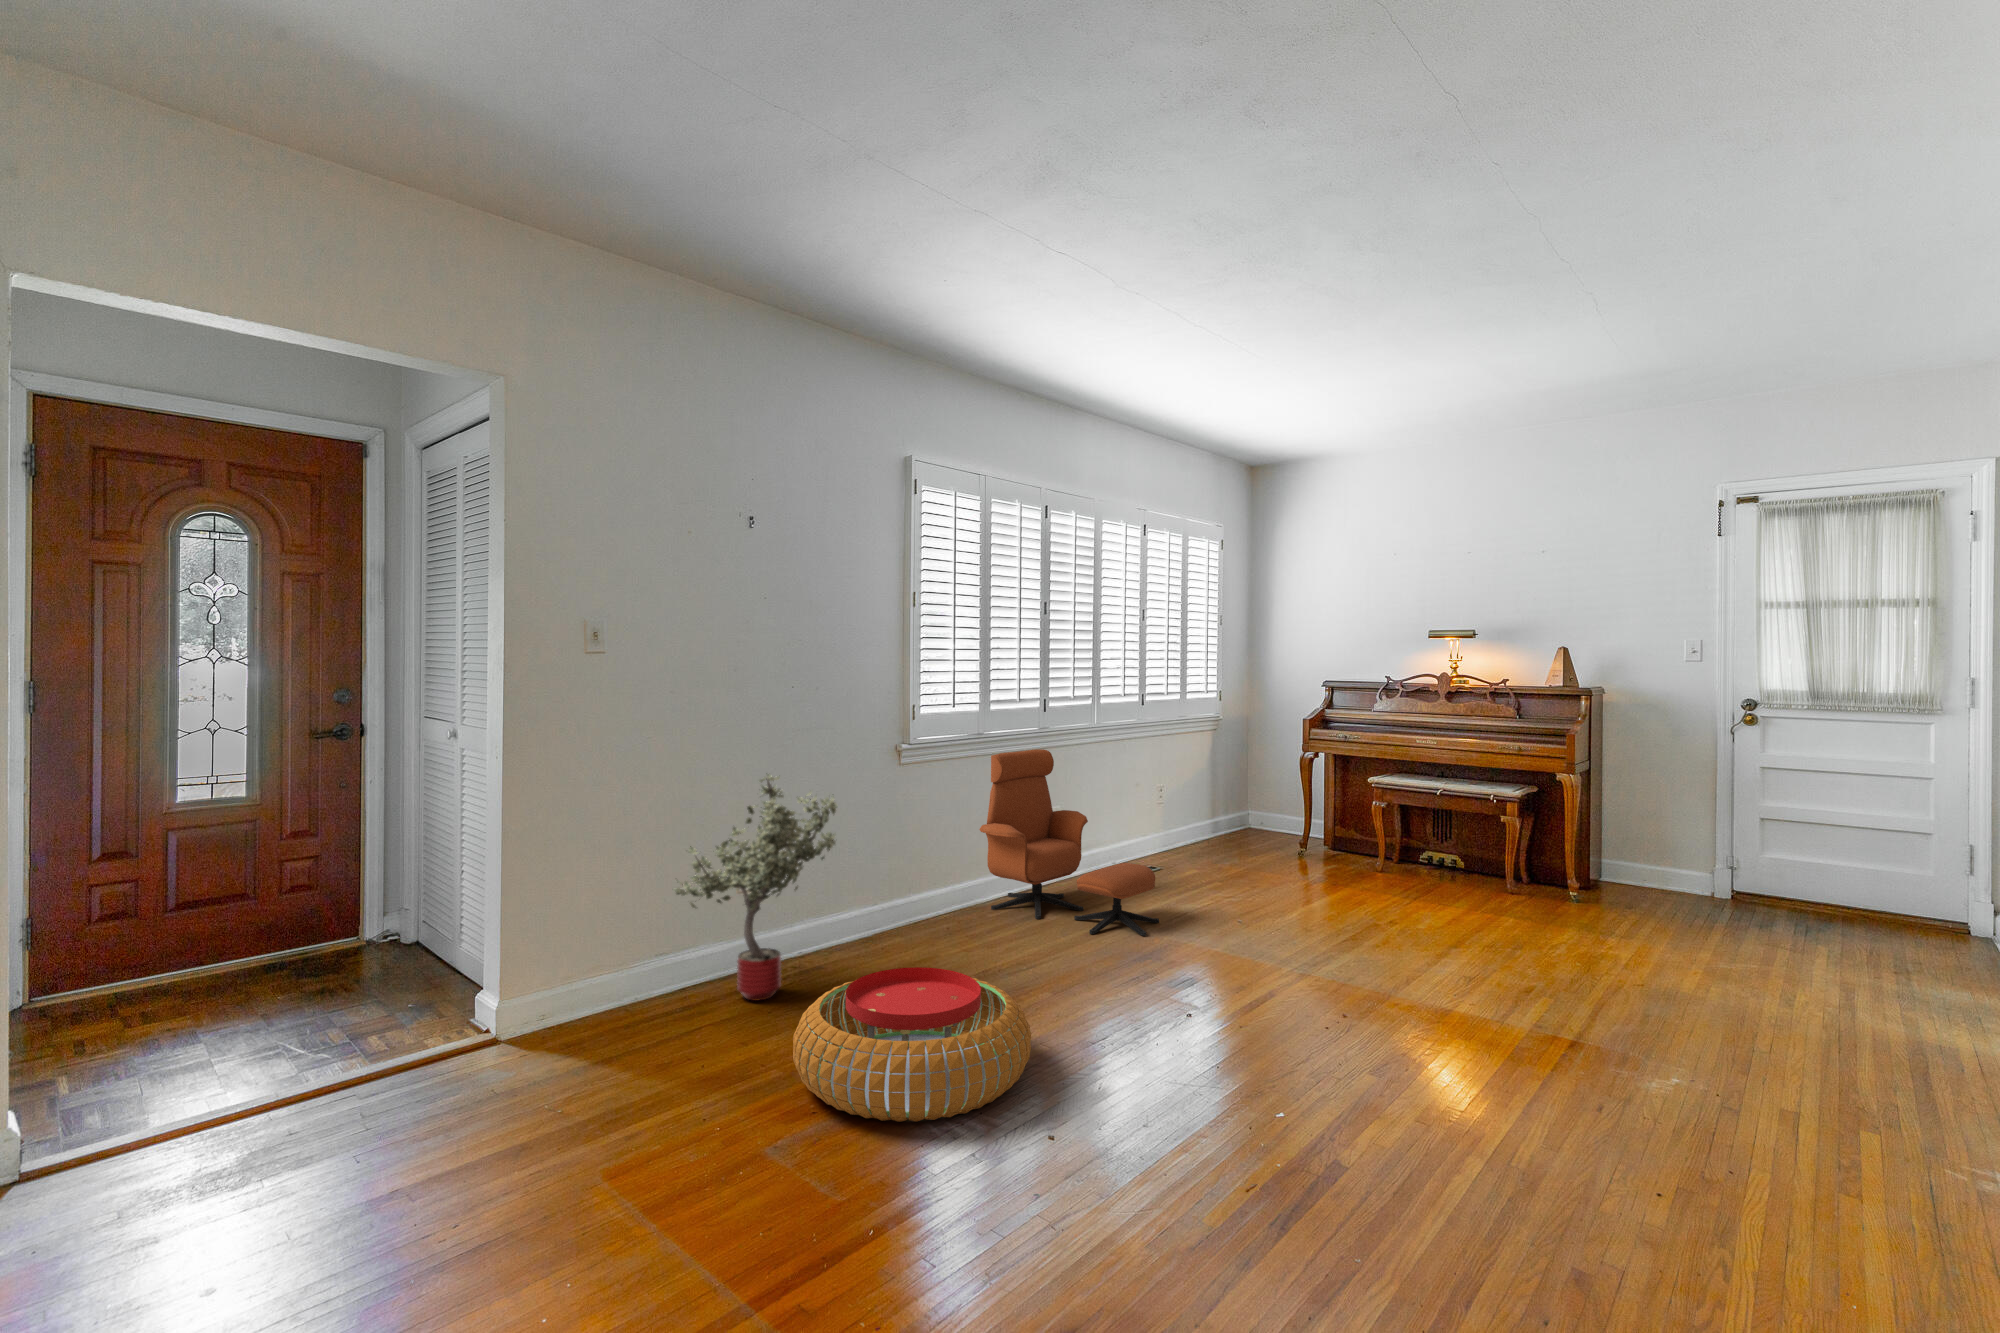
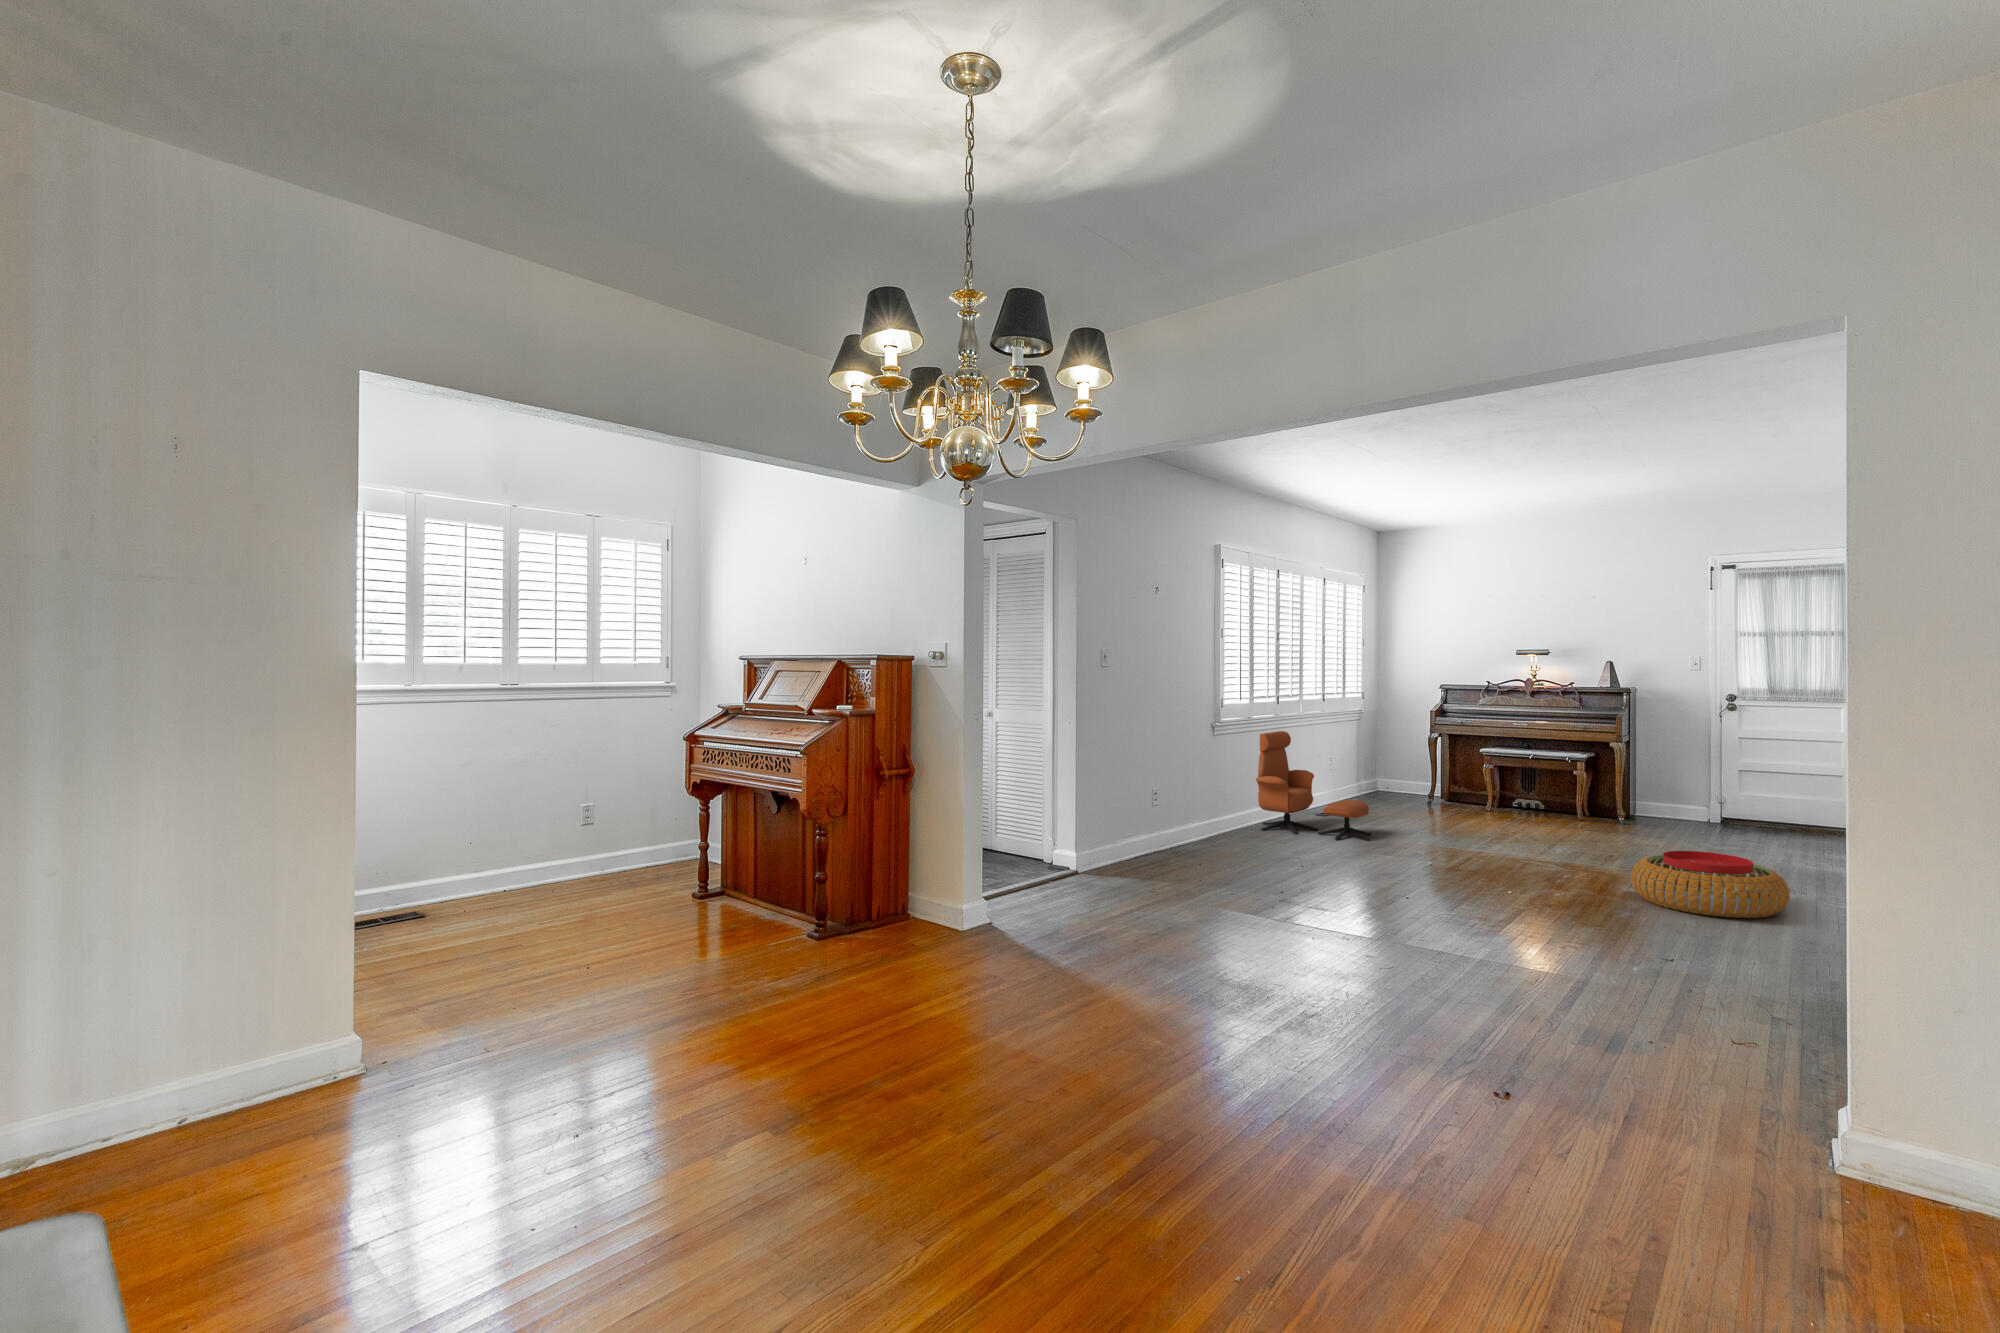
potted tree: present [674,774,838,1001] -> none [1144,741,1219,866]
pouf: present [793,967,1031,1122] -> present [1631,851,1790,918]

